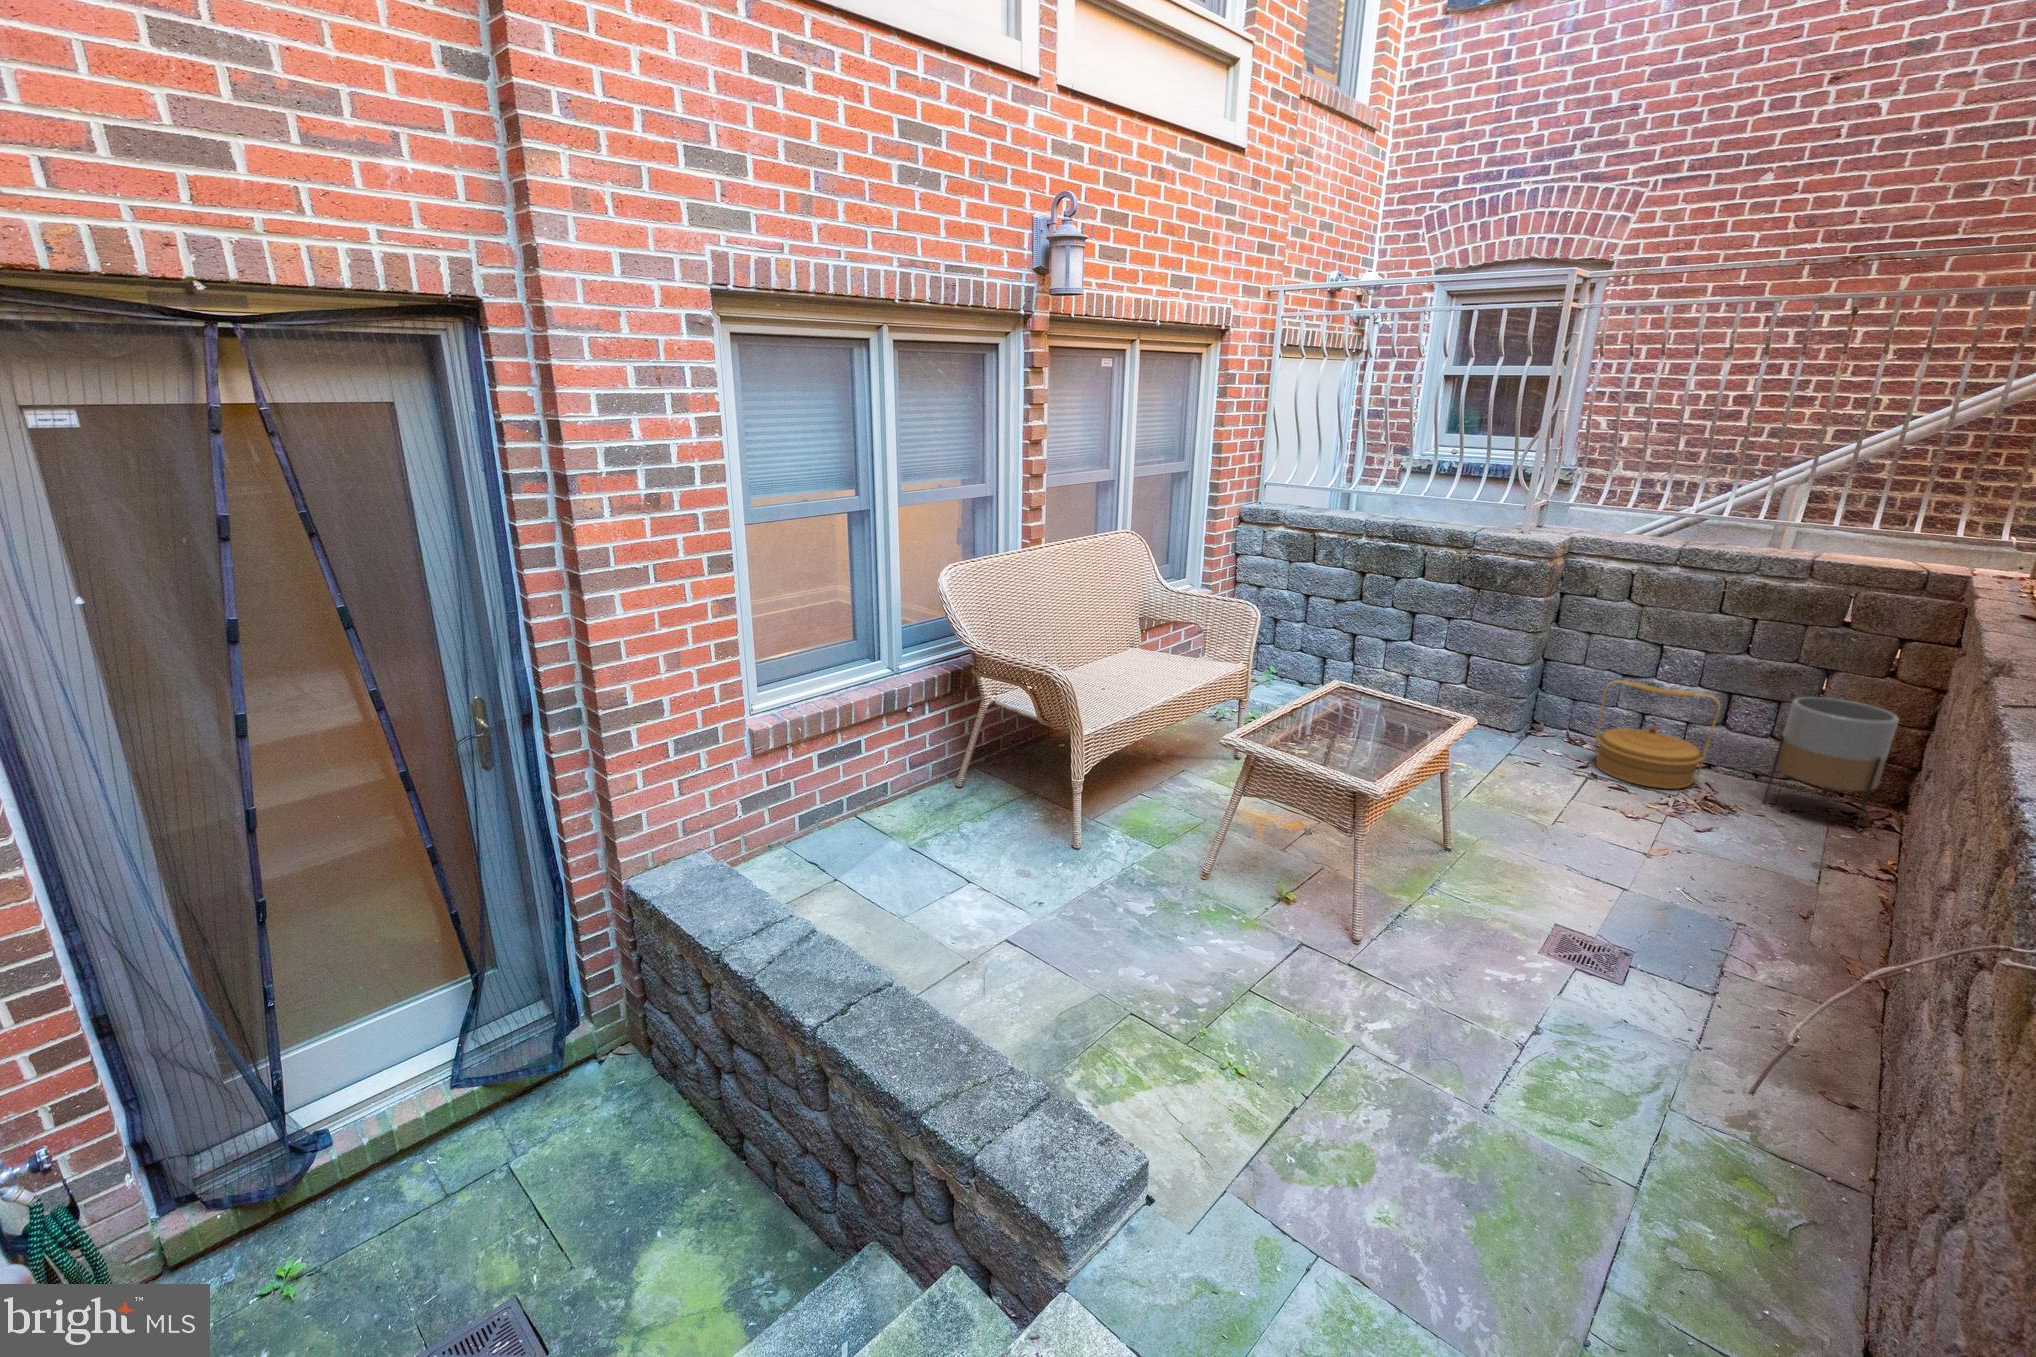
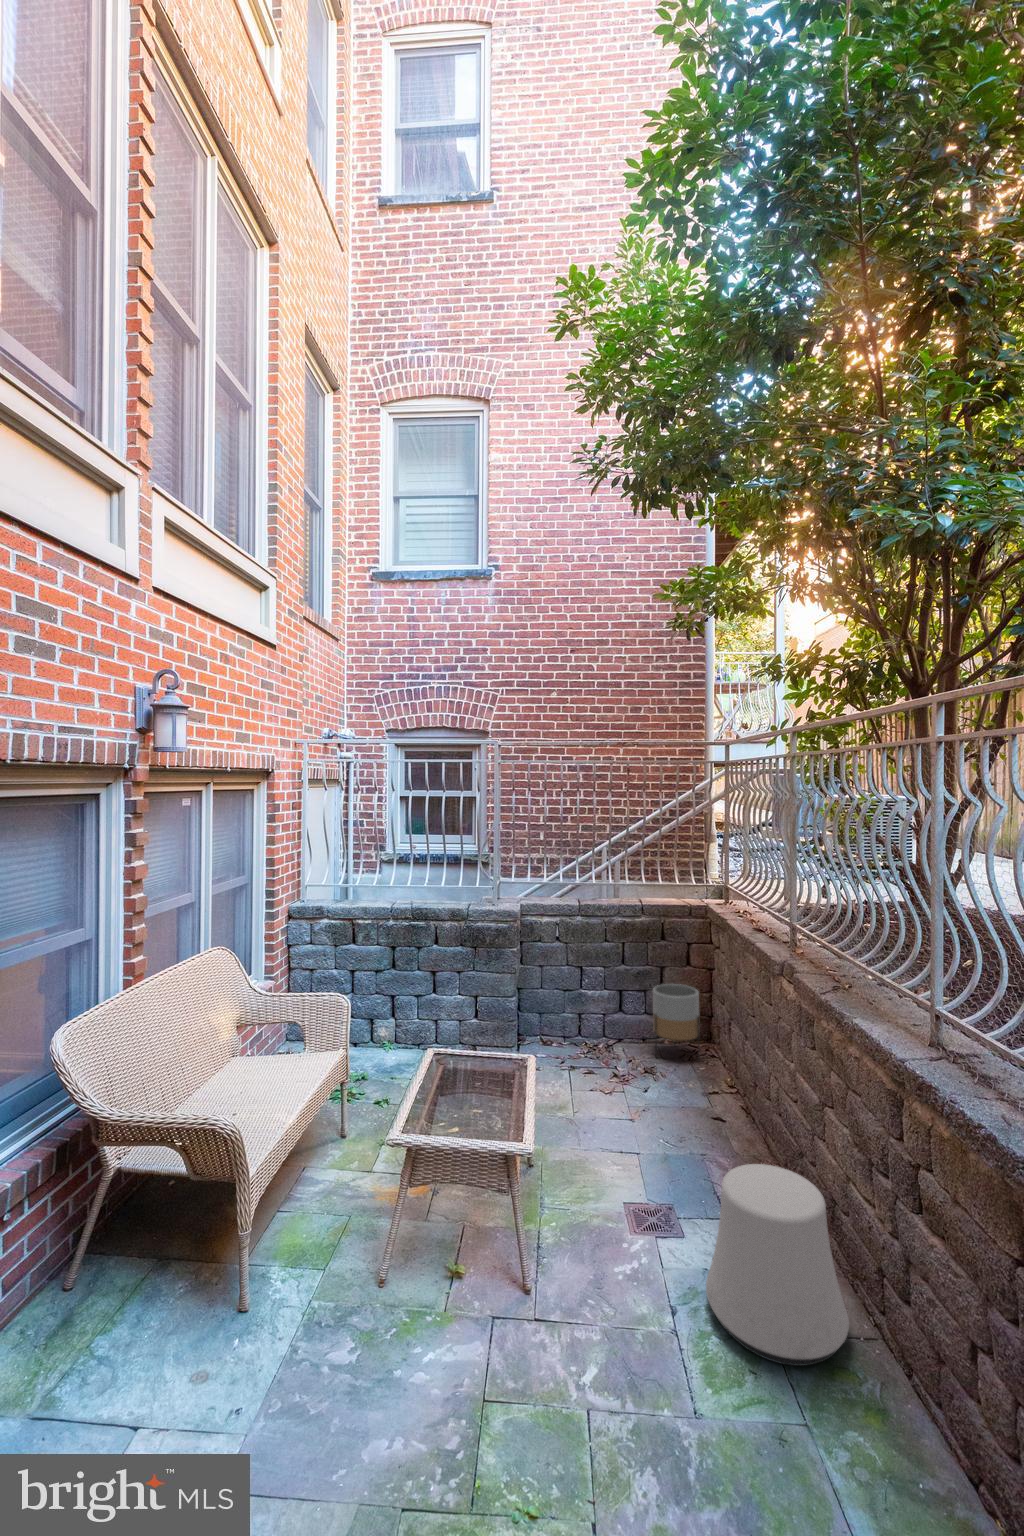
woven basket: present [1594,680,1720,789] -> none [563,995,623,1067]
stool: none [1590,902,1844,1163] -> present [706,1164,849,1366]

